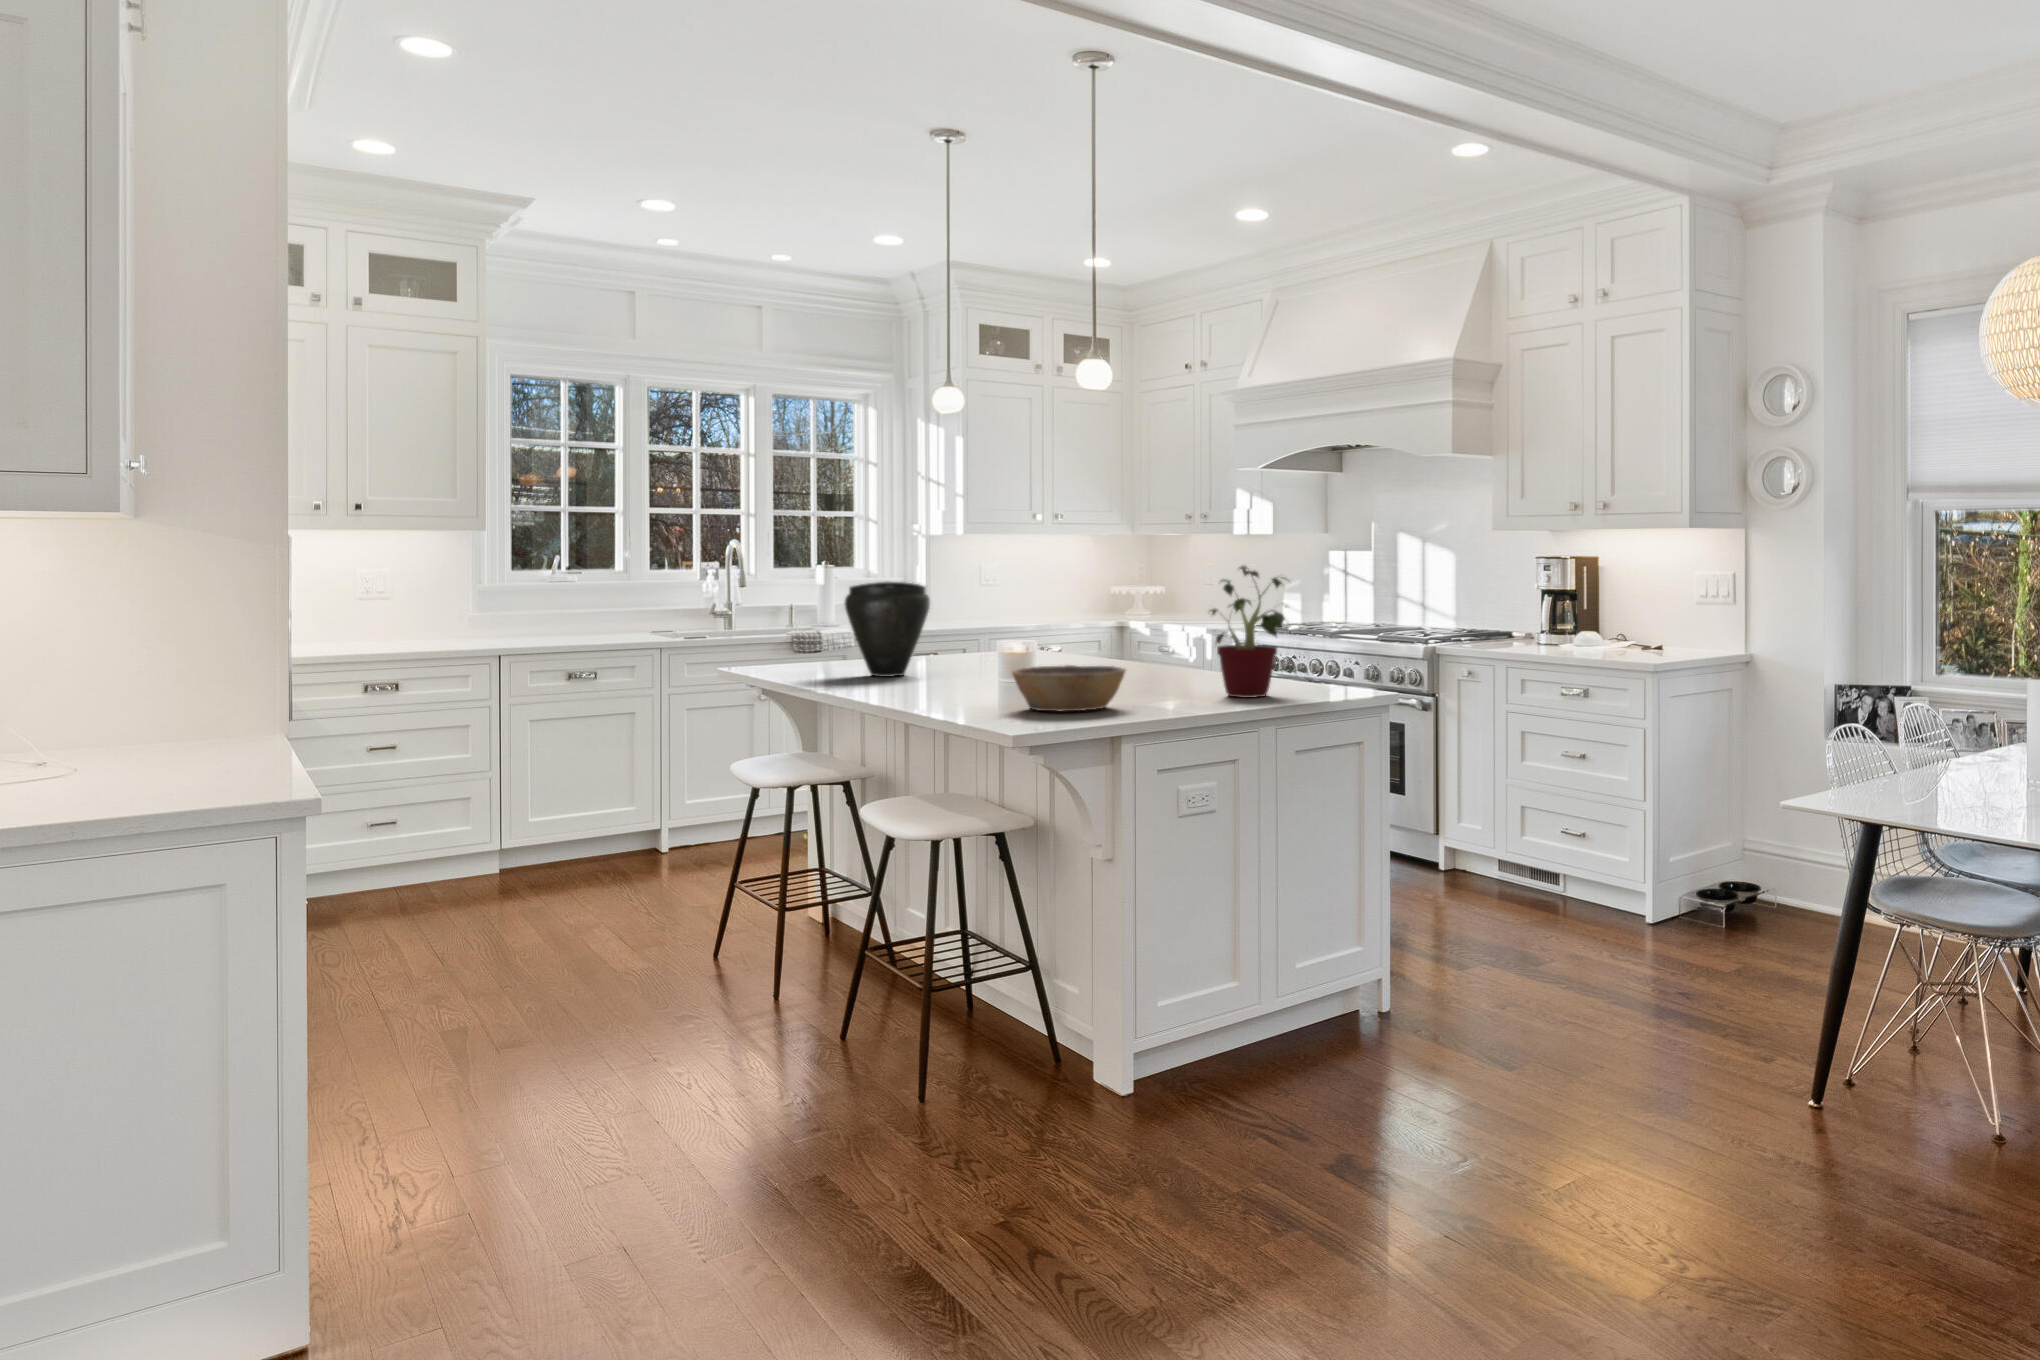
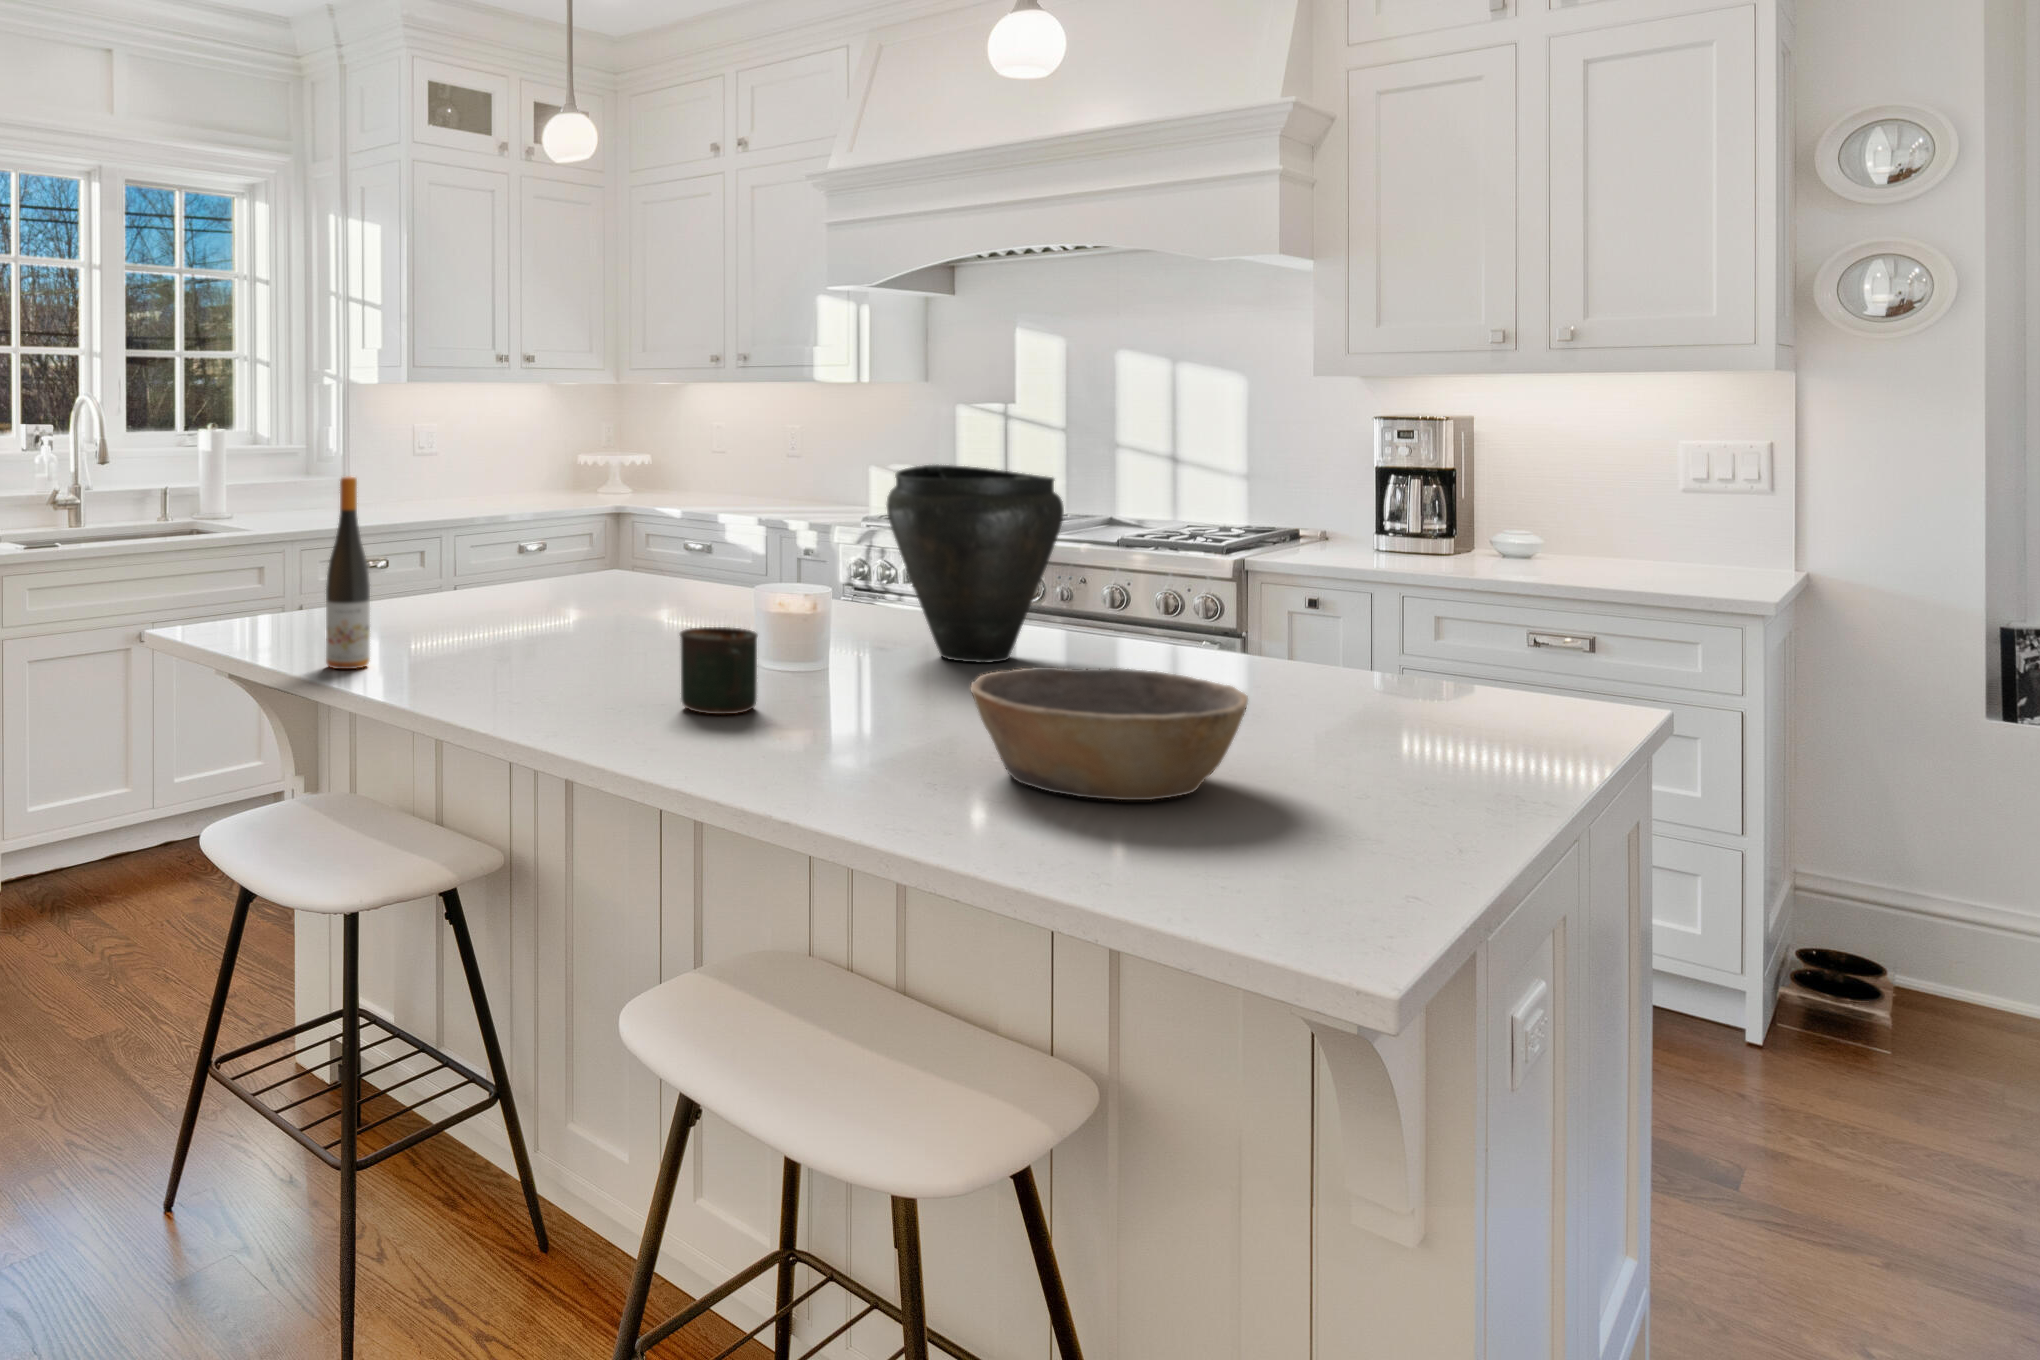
potted plant: present [1210,566,1287,698] -> none [1248,439,1459,725]
vase: present [844,581,930,677] -> present [887,465,1064,663]
wine bottle: none [799,584,823,684] -> present [326,476,370,669]
mug: none [941,656,980,695] -> present [680,627,758,714]

